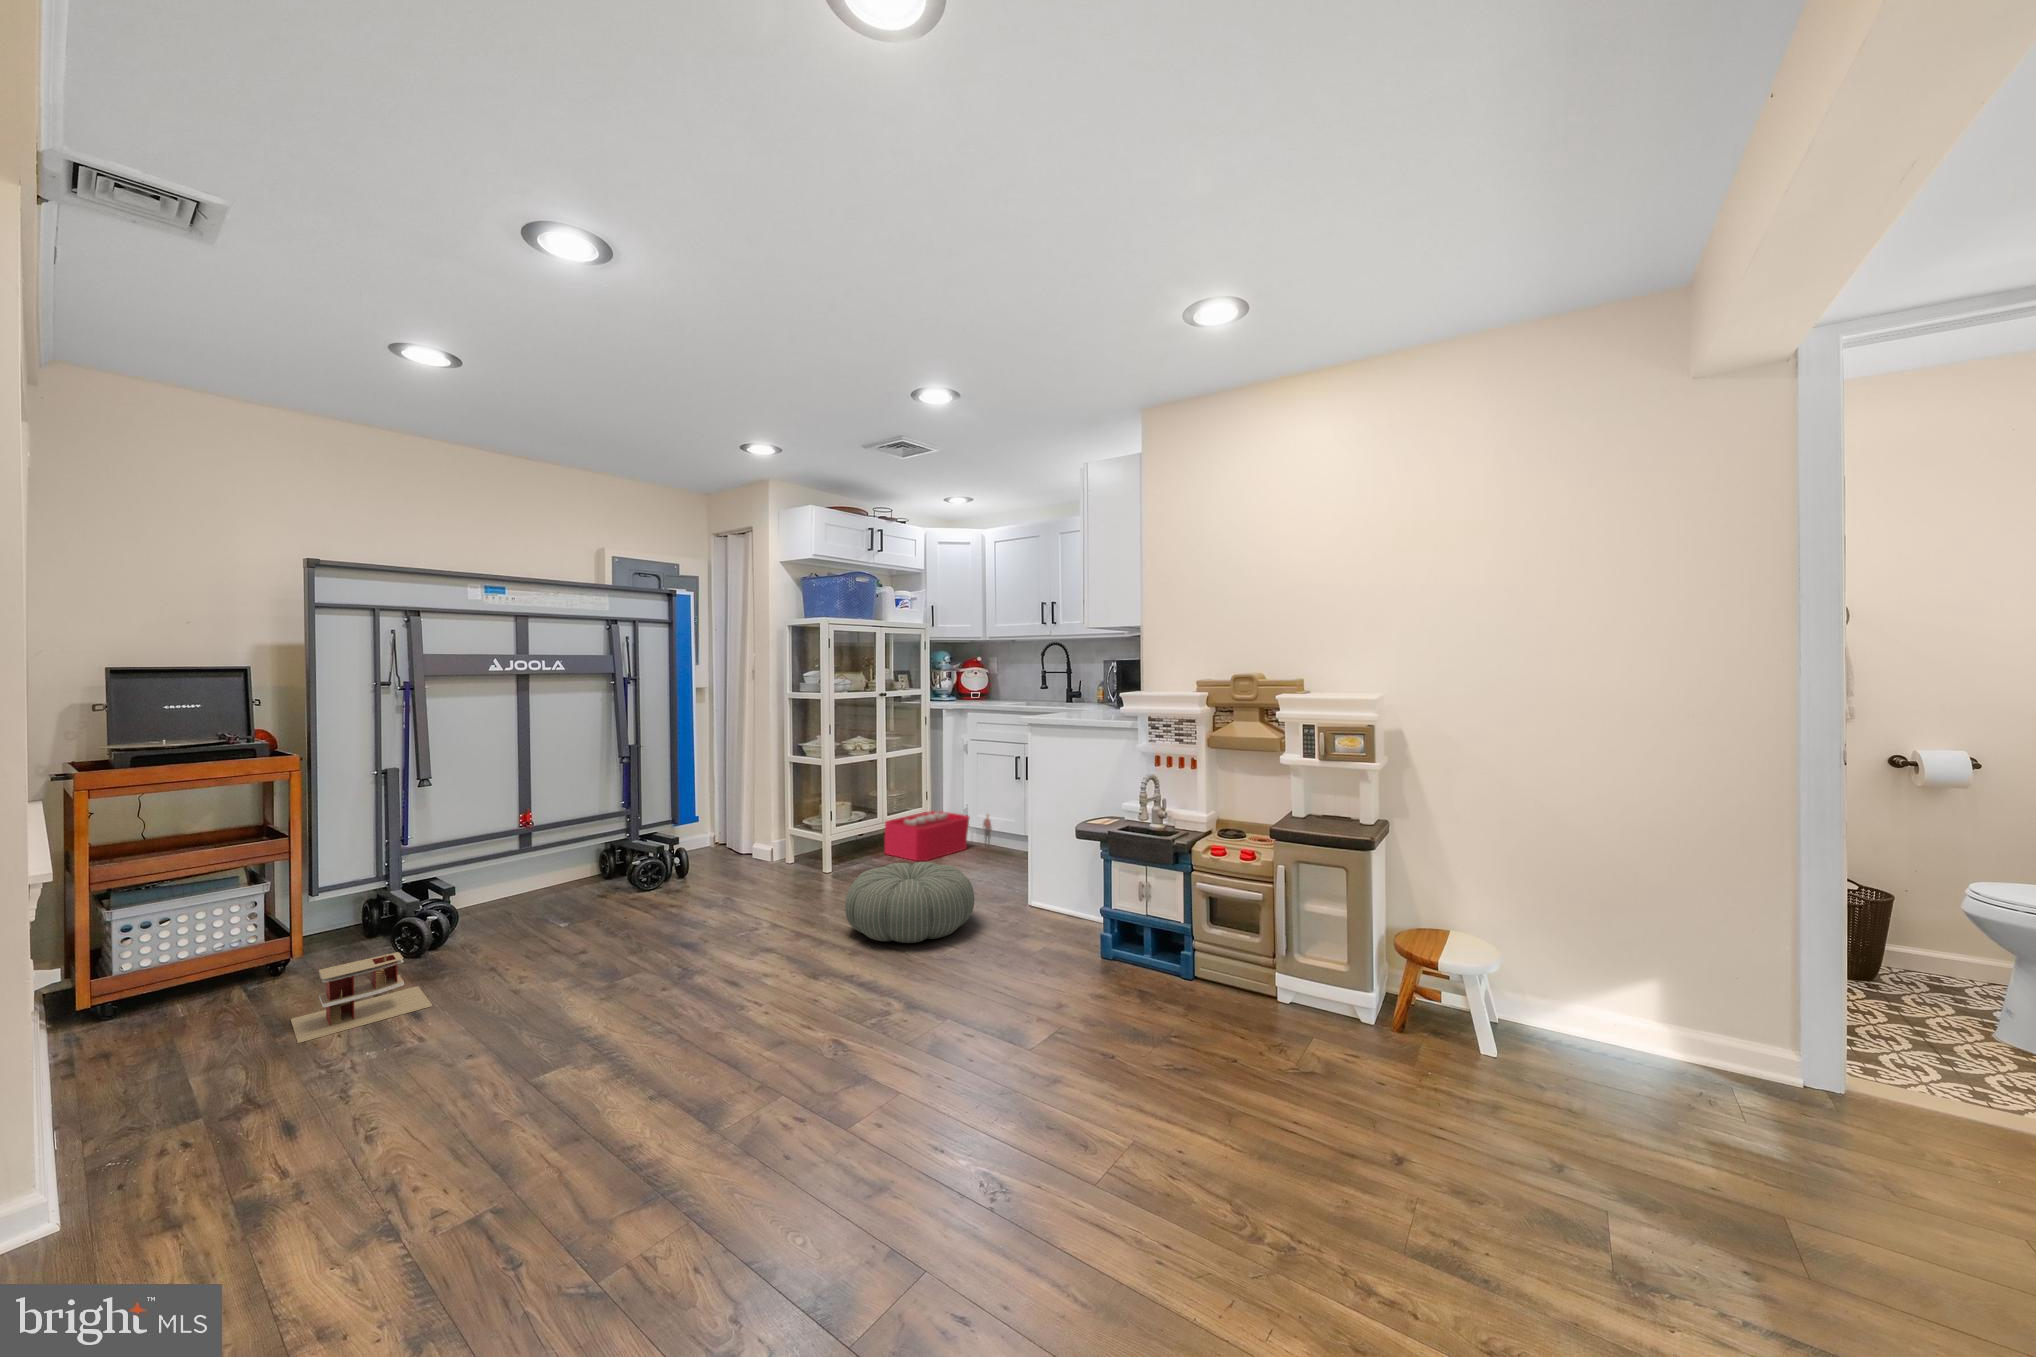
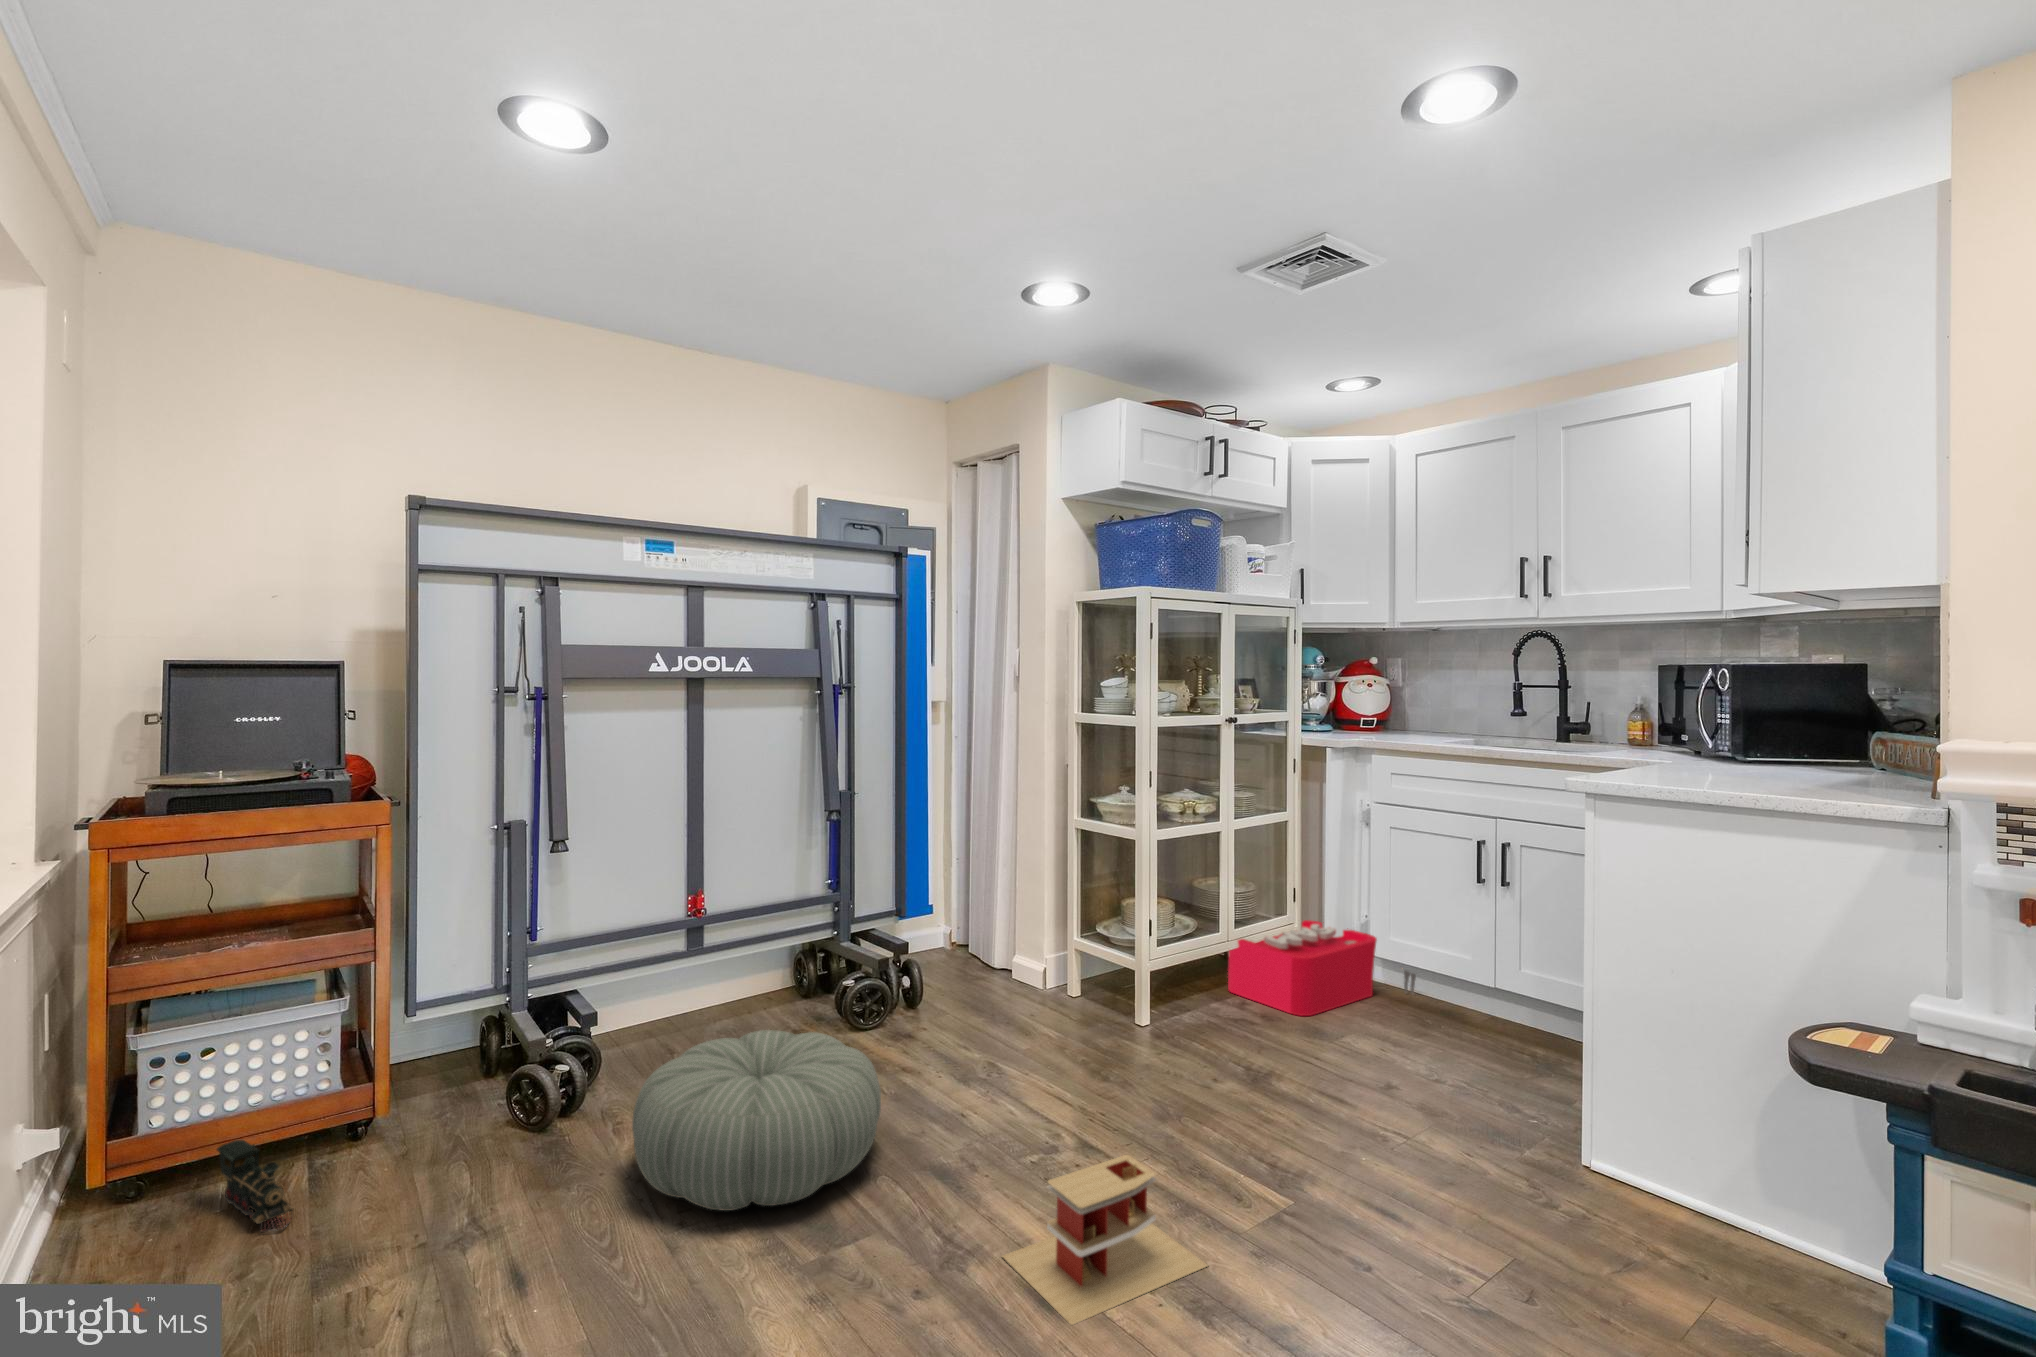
pouf: present [845,862,974,943] -> present [632,1030,881,1211]
toy house: present [291,952,433,1043] -> present [1003,1155,1207,1325]
toy train: none [178,972,246,1019] -> present [217,1140,293,1231]

